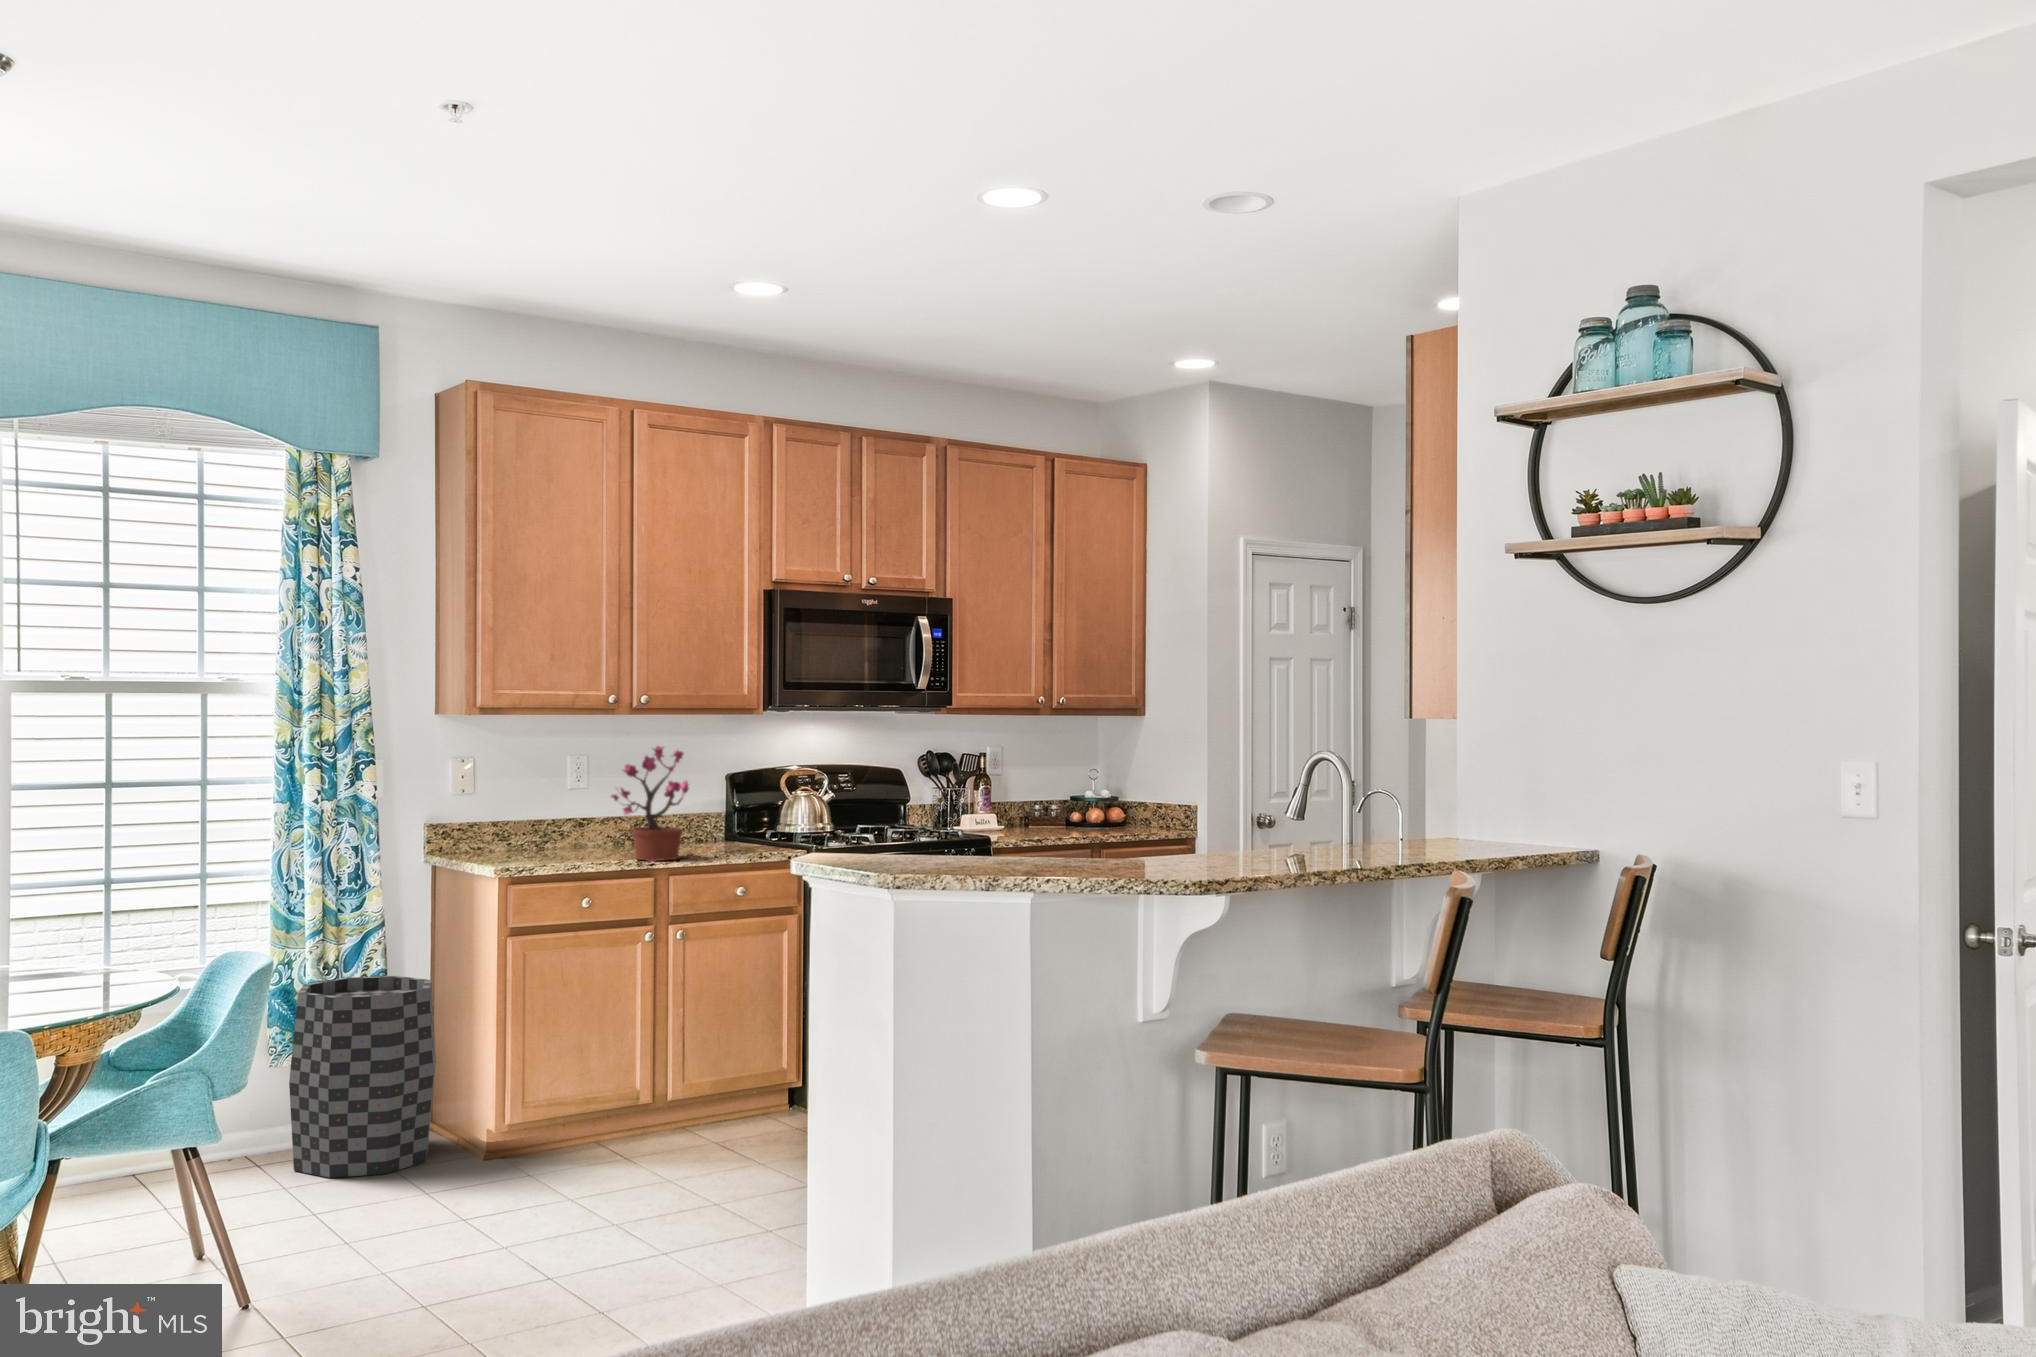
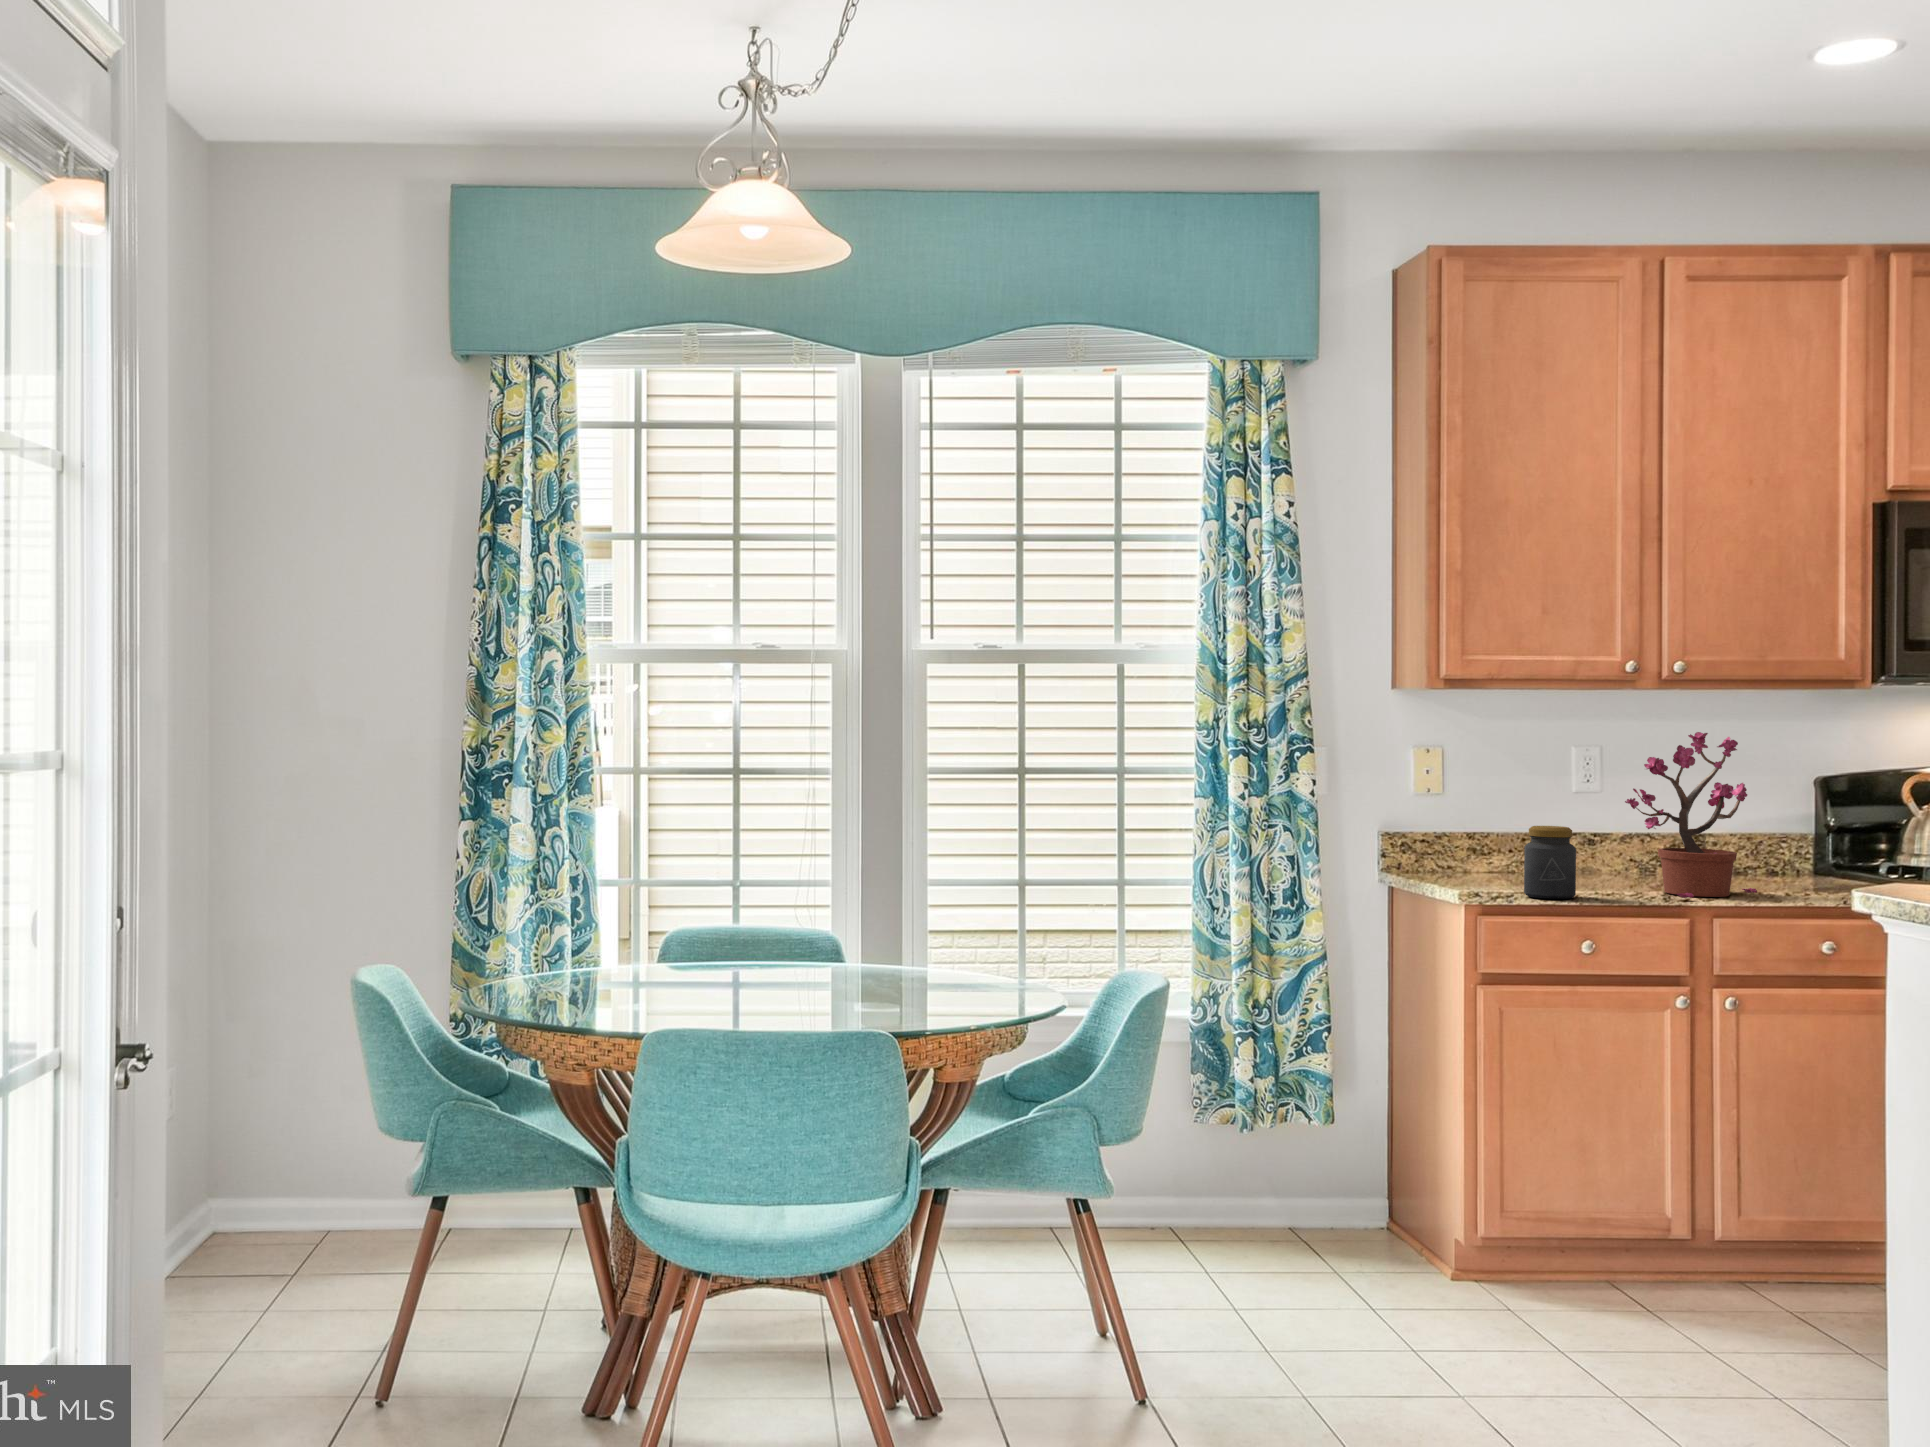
jar: none [541,816,578,869] -> present [1524,826,1576,899]
trash can: present [289,976,436,1178] -> none [1209,1019,1390,1280]

